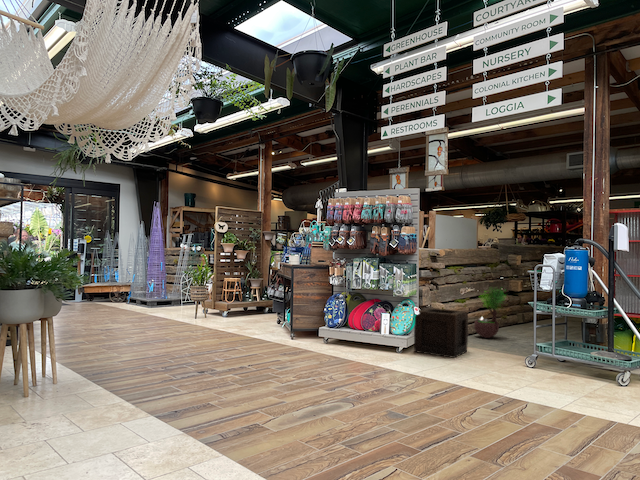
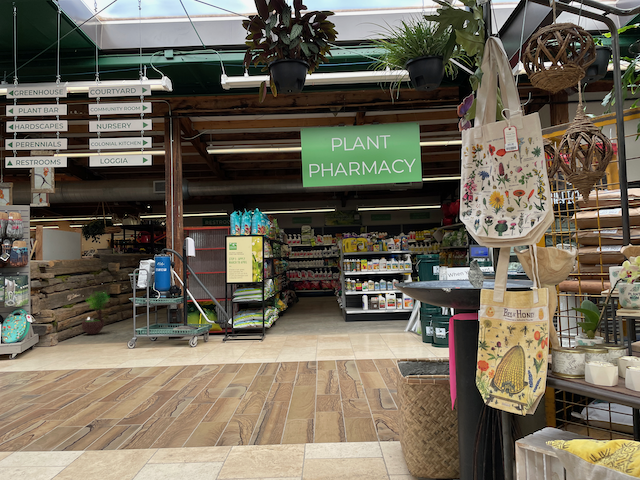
wooden crate: present [414,308,468,358] -> none [27,313,79,356]

